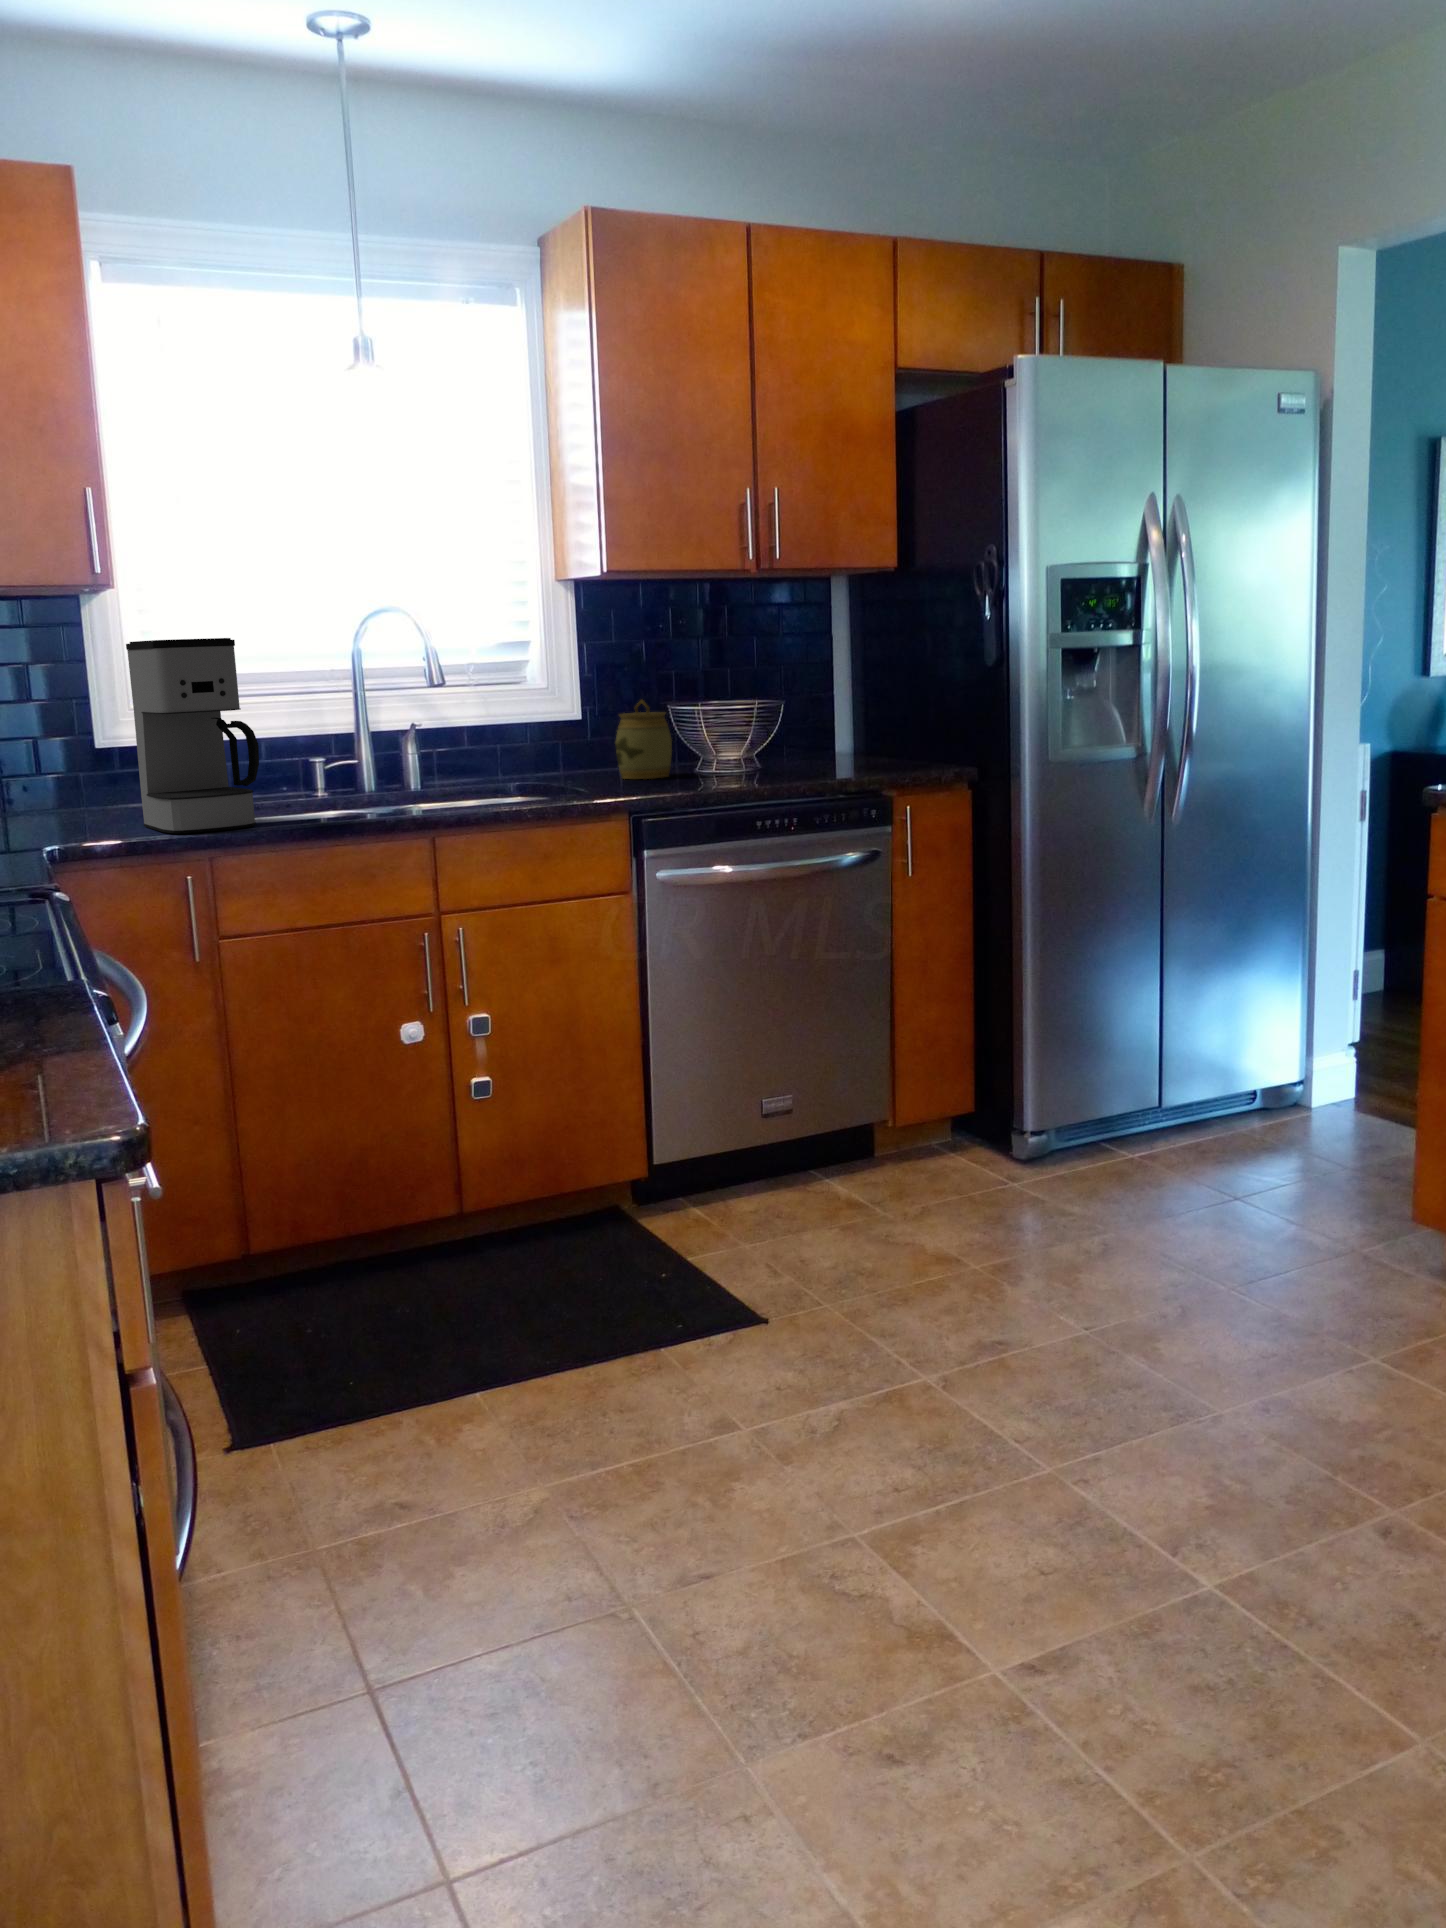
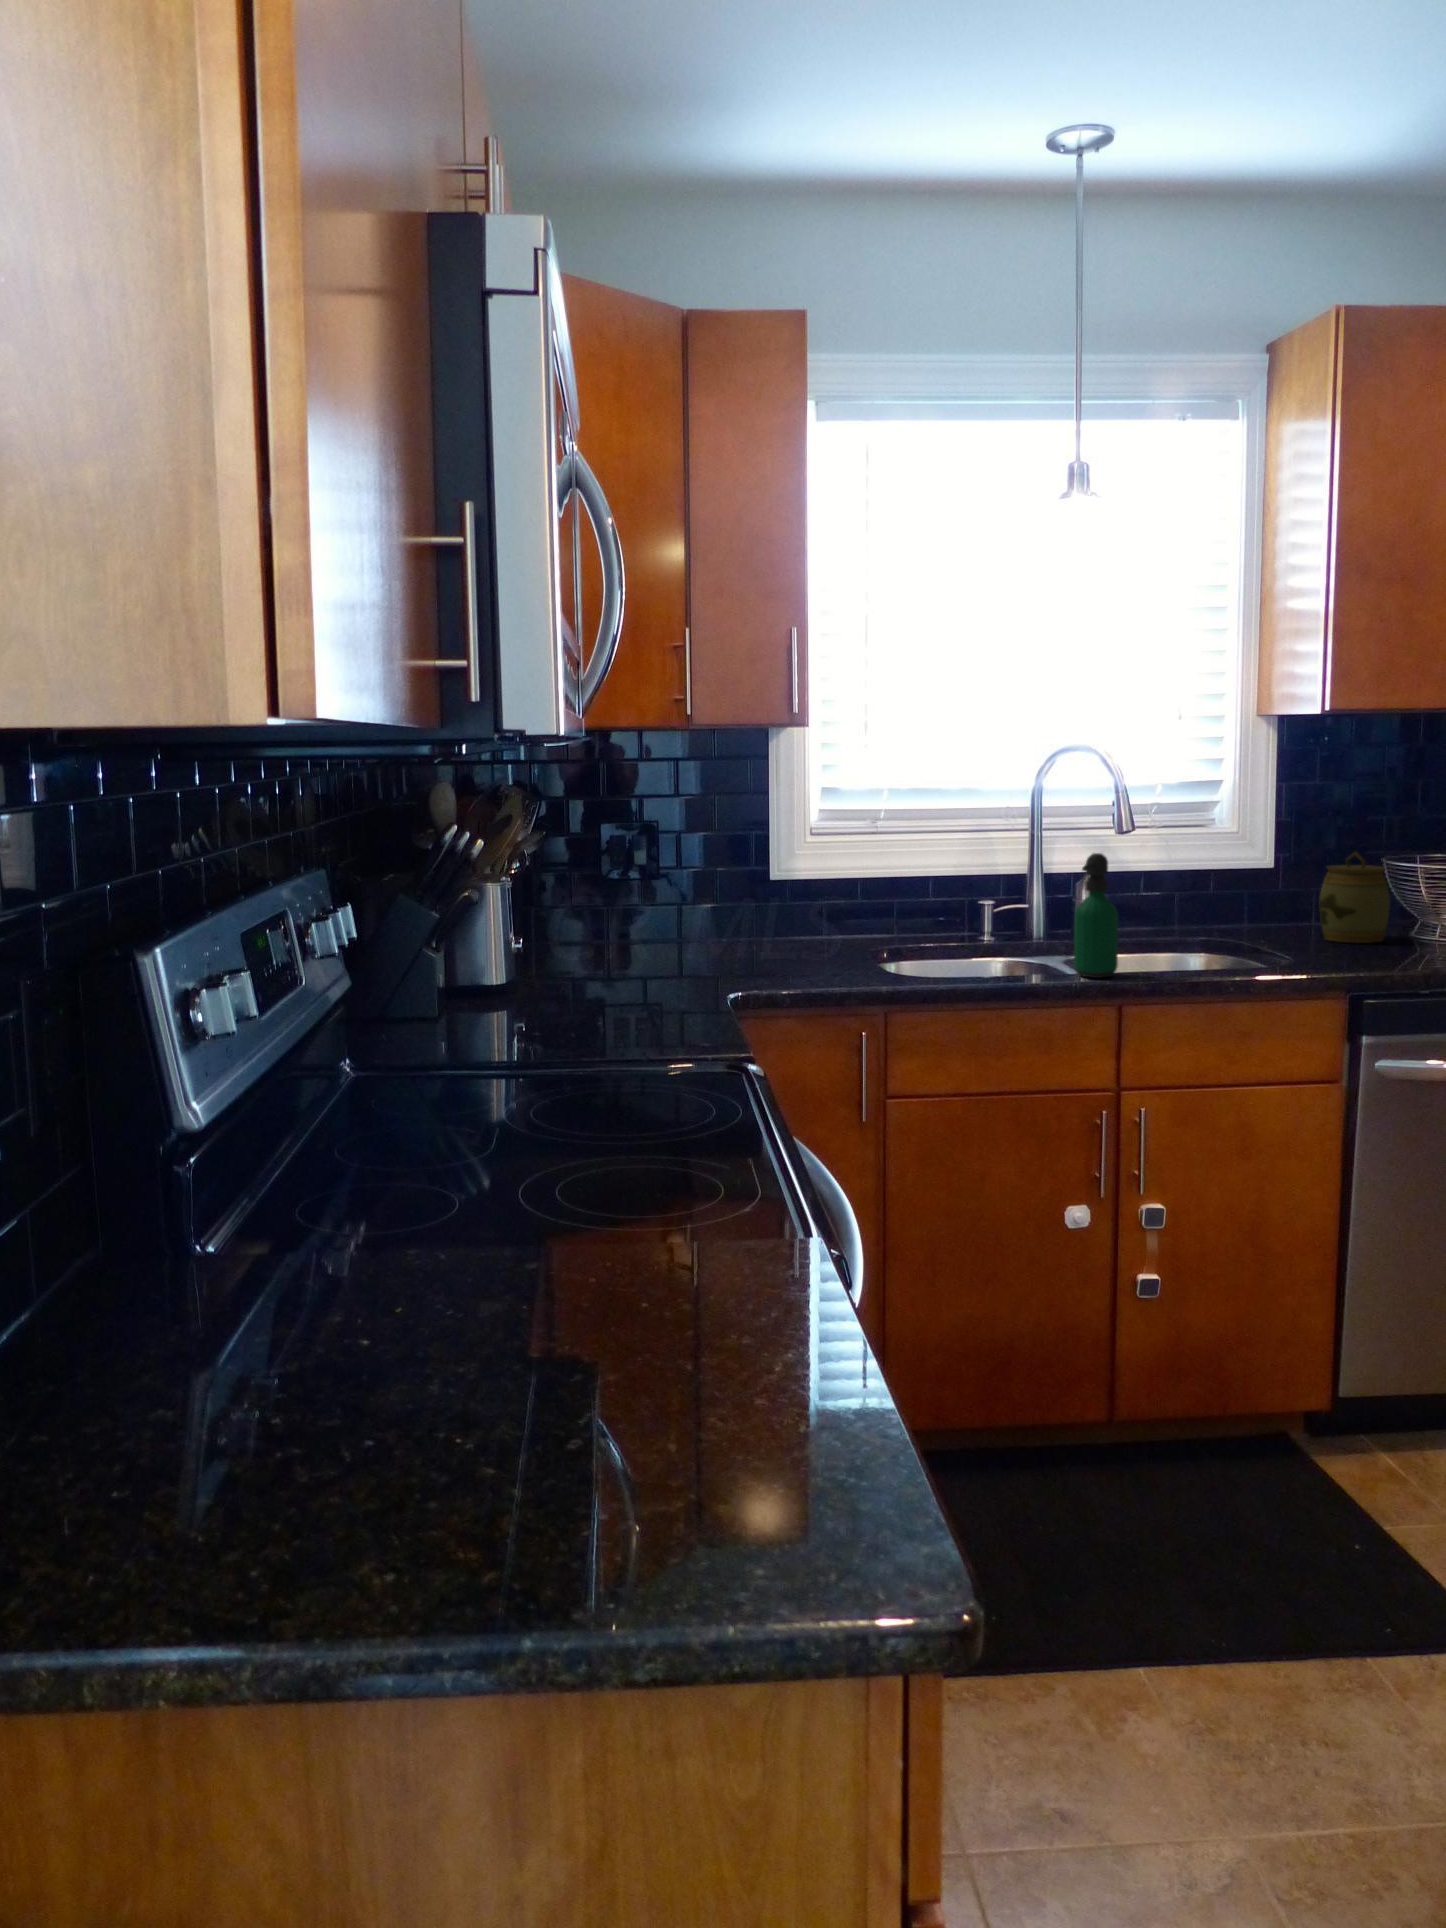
coffee maker: present [126,638,259,833] -> none [817,781,939,984]
soap dispenser: none [388,701,431,815] -> present [1074,853,1118,978]

